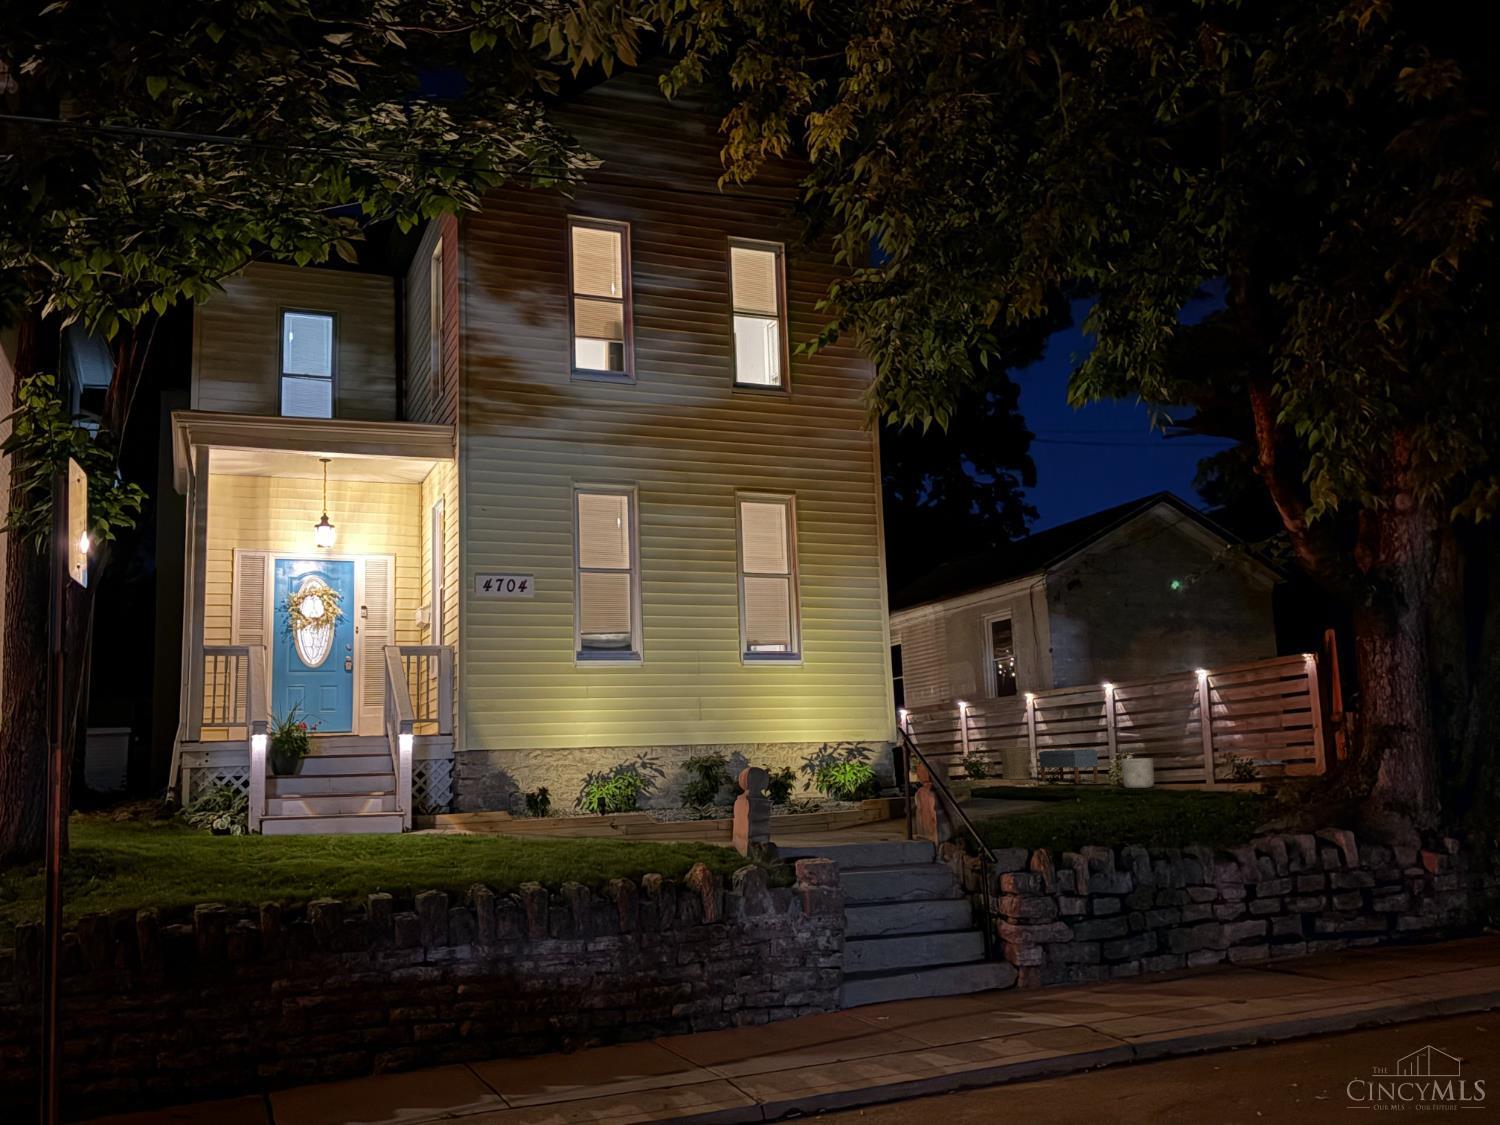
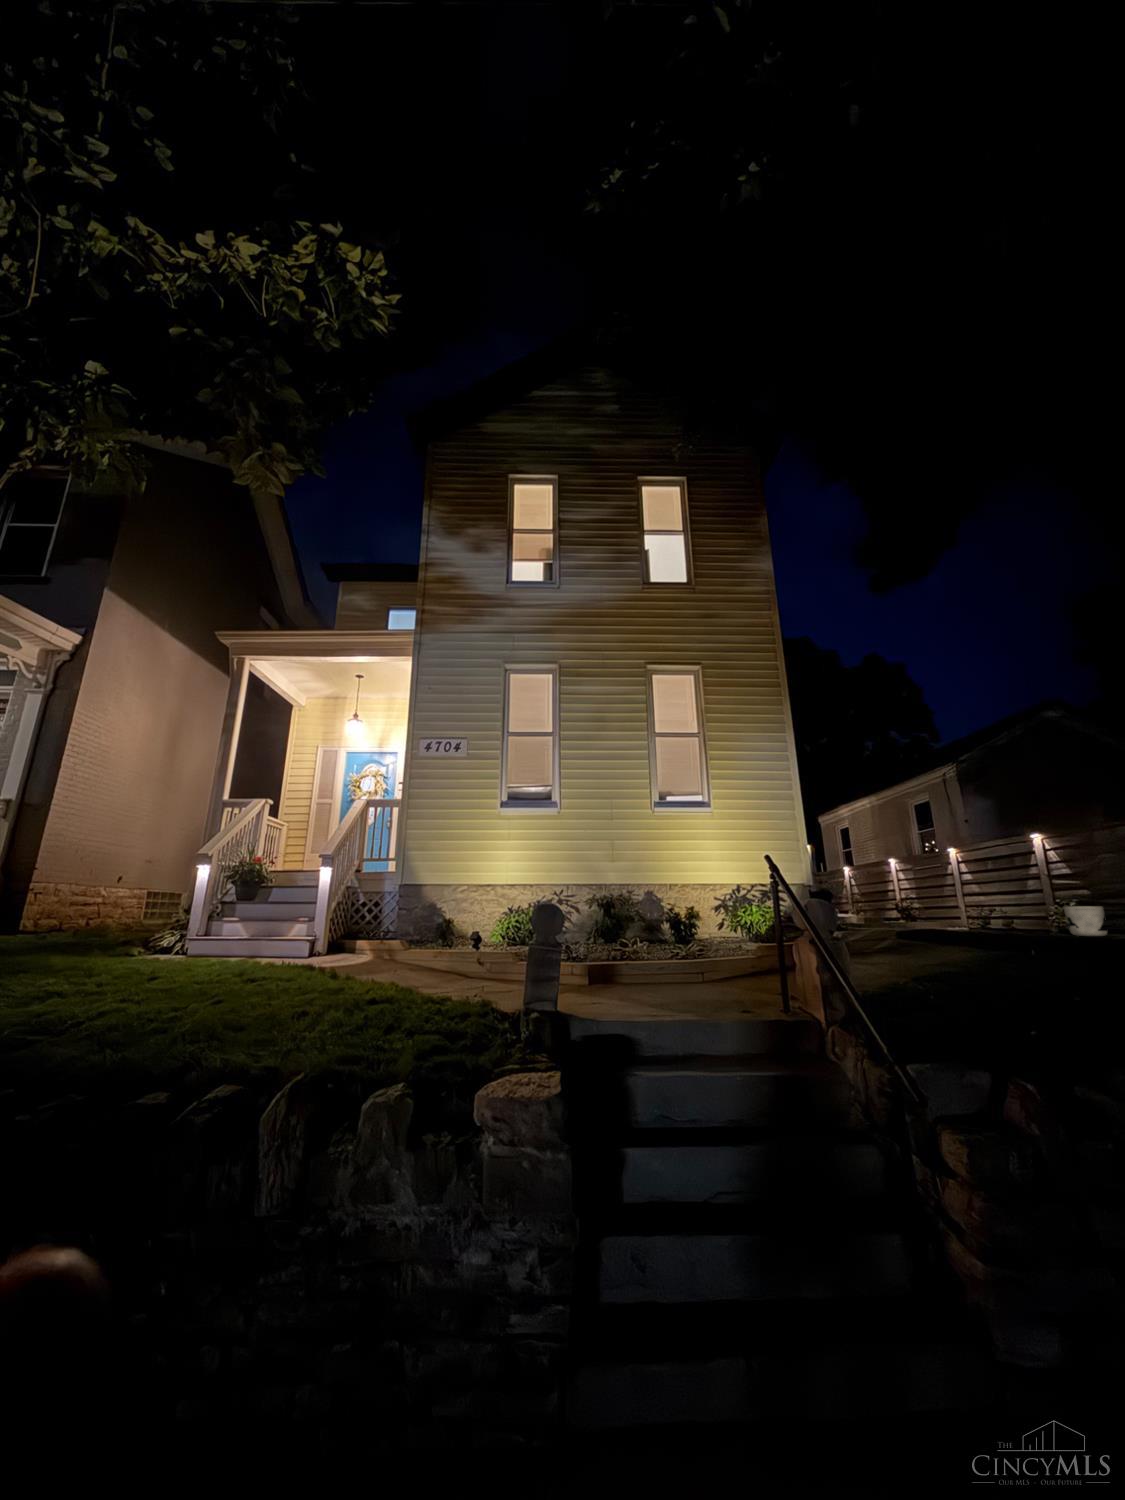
basket: present [998,747,1032,779] -> none [926,895,962,921]
bench: present [1039,749,1098,783] -> none [967,897,1034,927]

